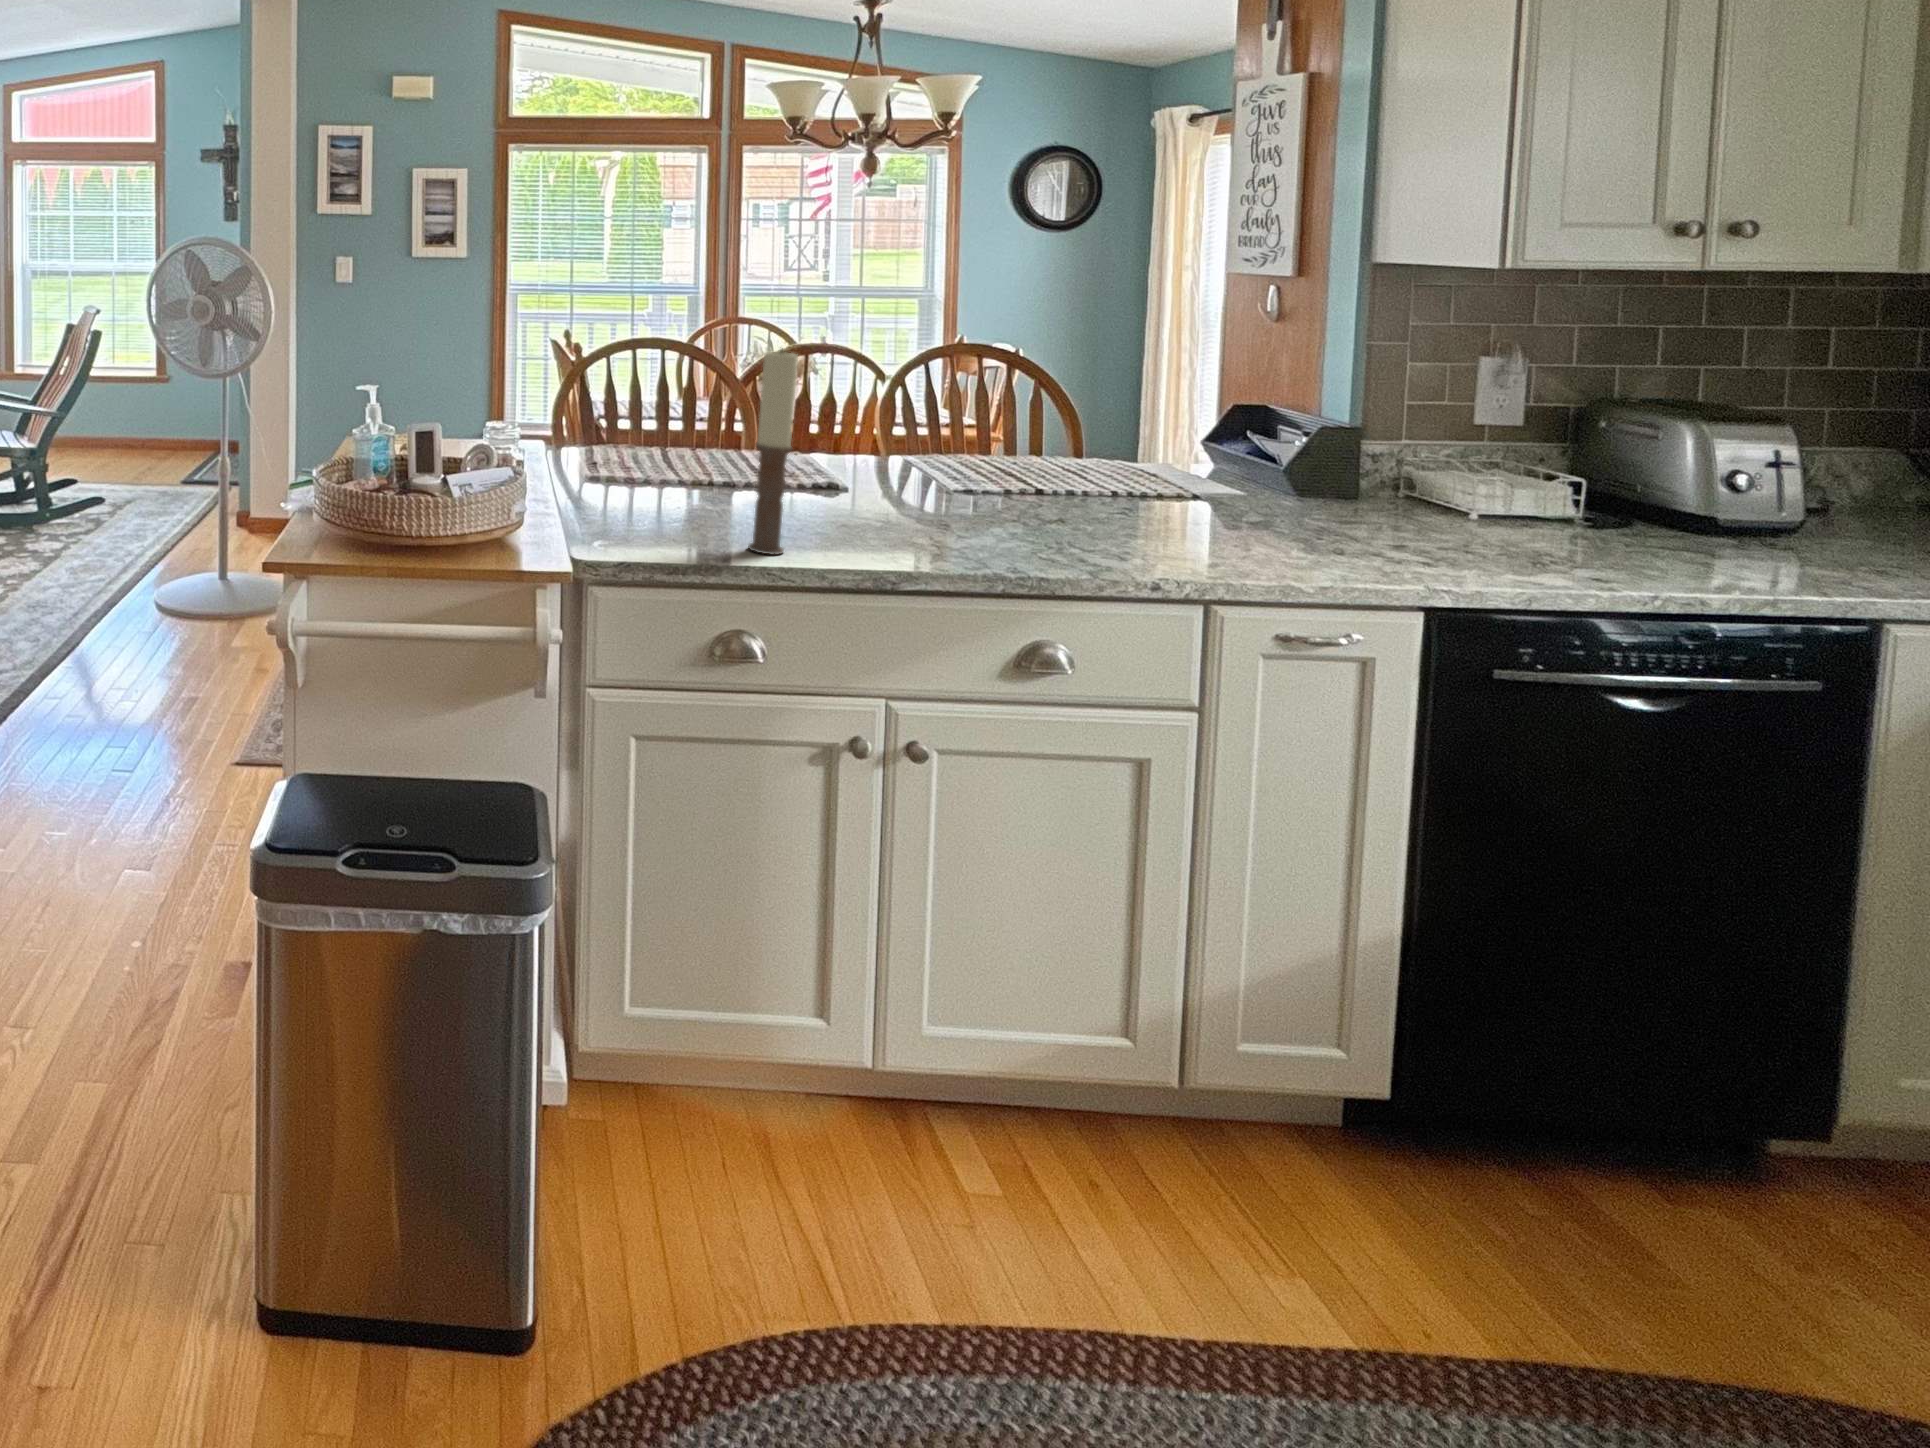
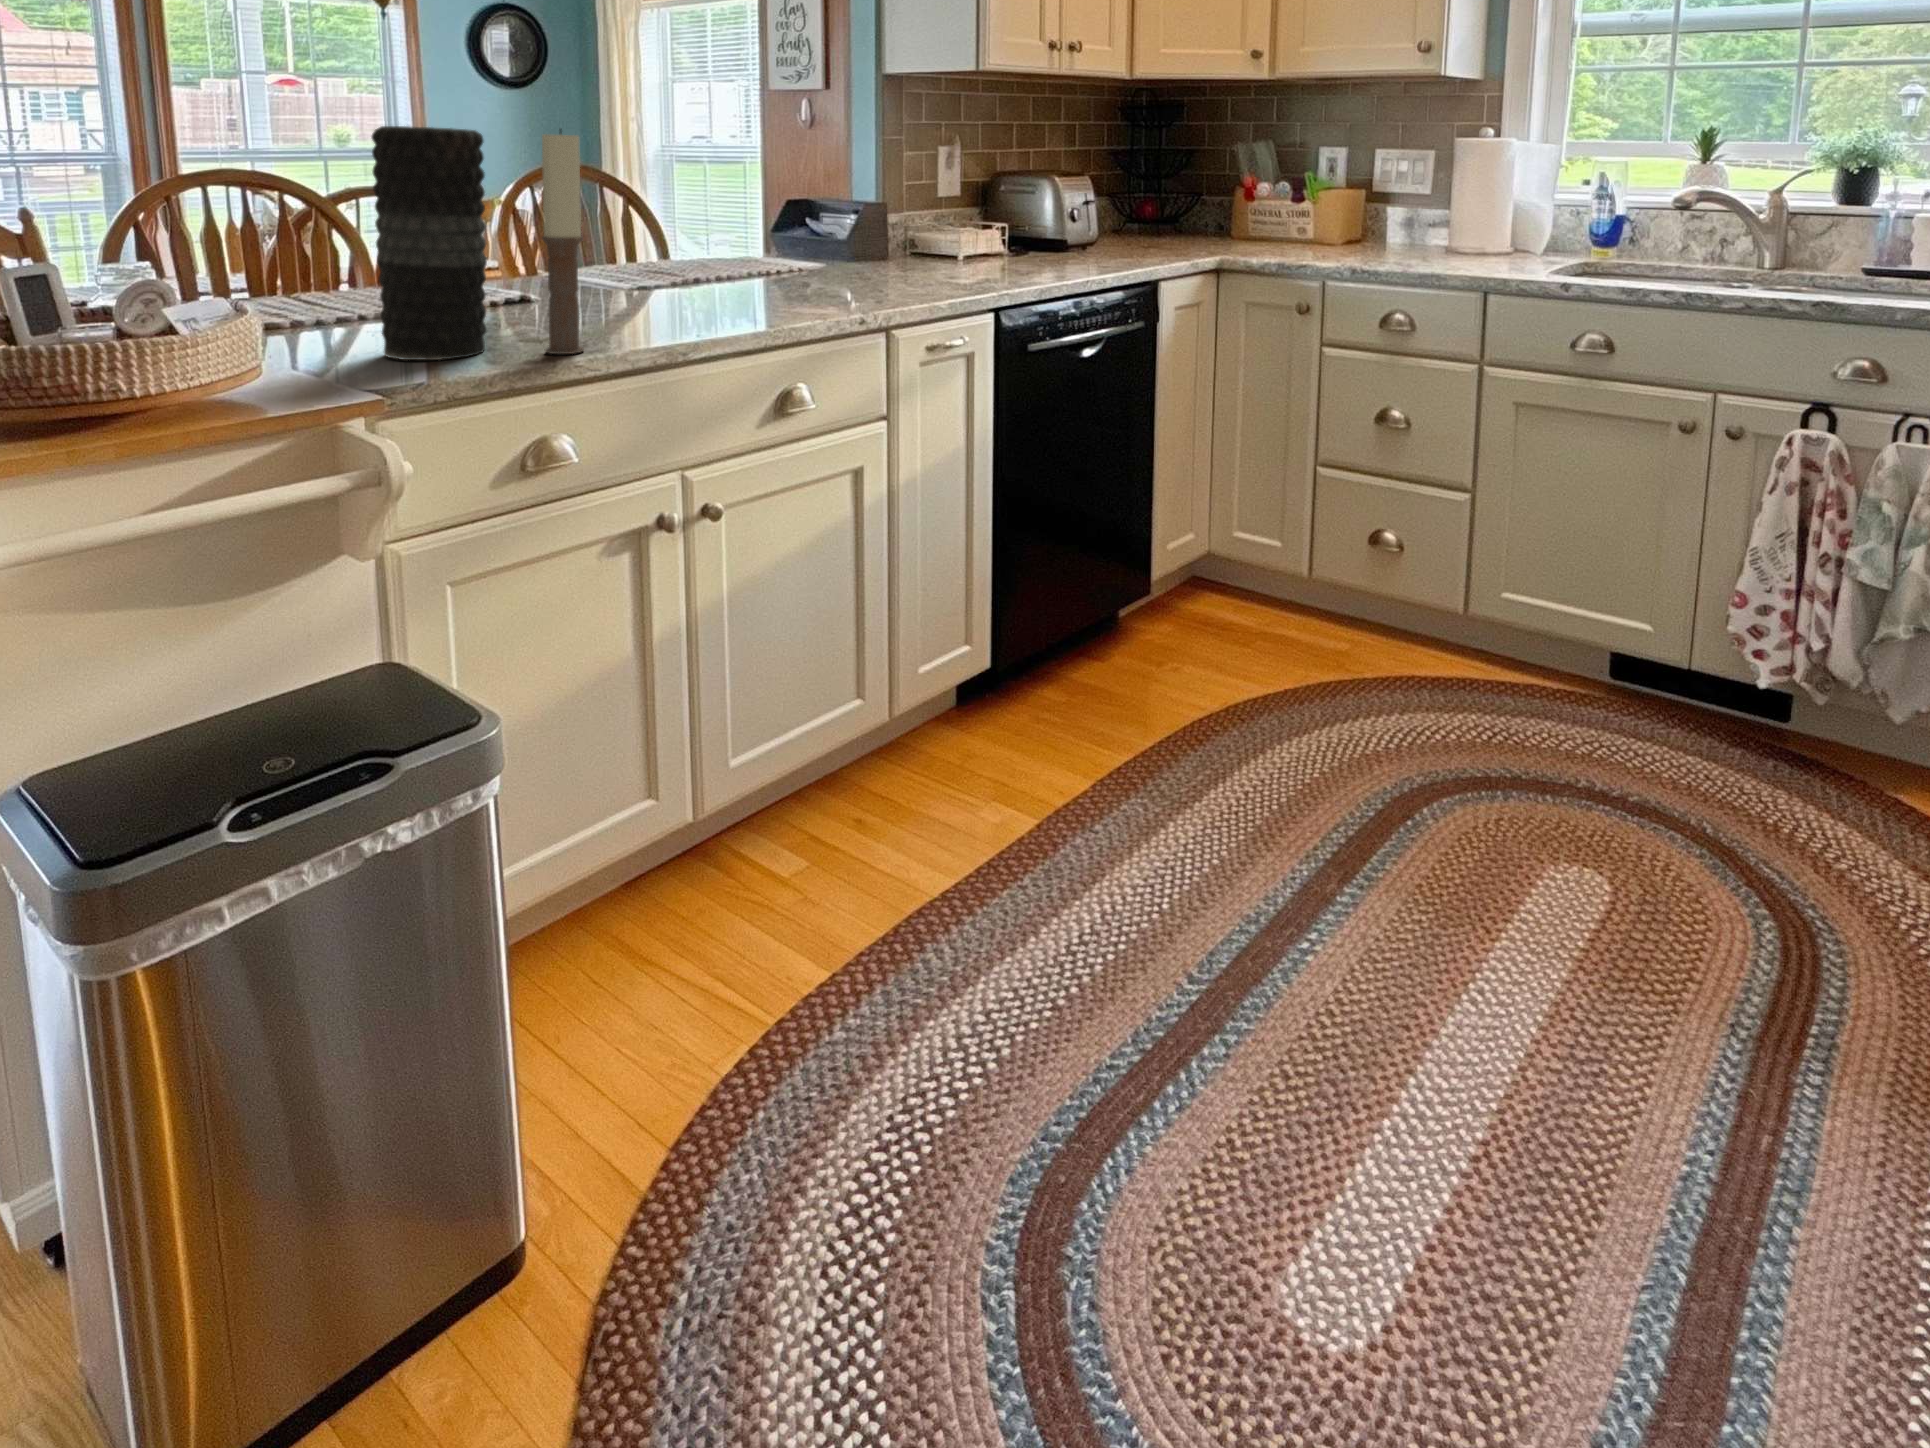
vase: none [632,334,730,536] -> present [372,126,487,360]

